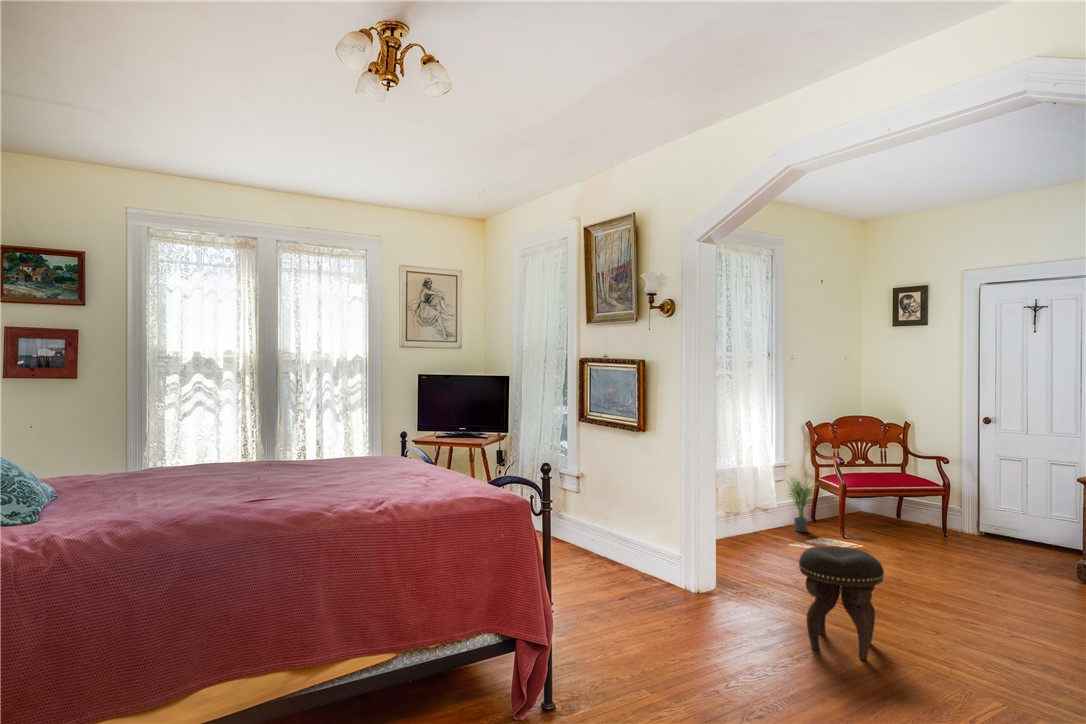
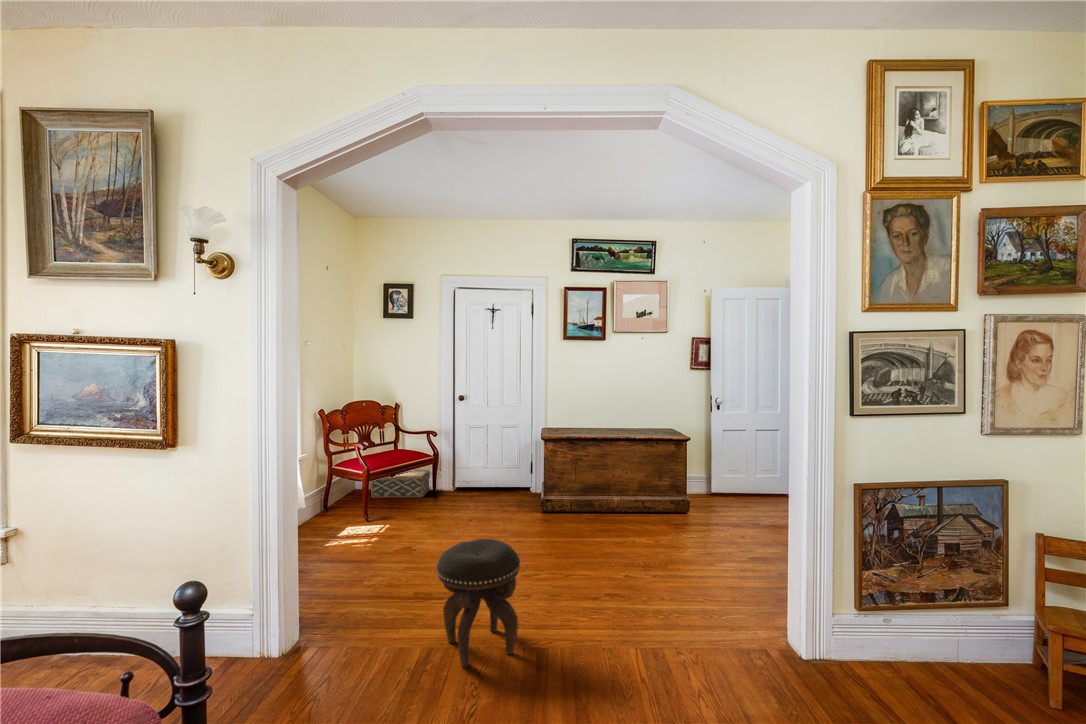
potted plant: present [790,478,814,532] -> none [303,459,342,526]
woven basket: none [869,496,945,534] -> present [371,470,430,498]

